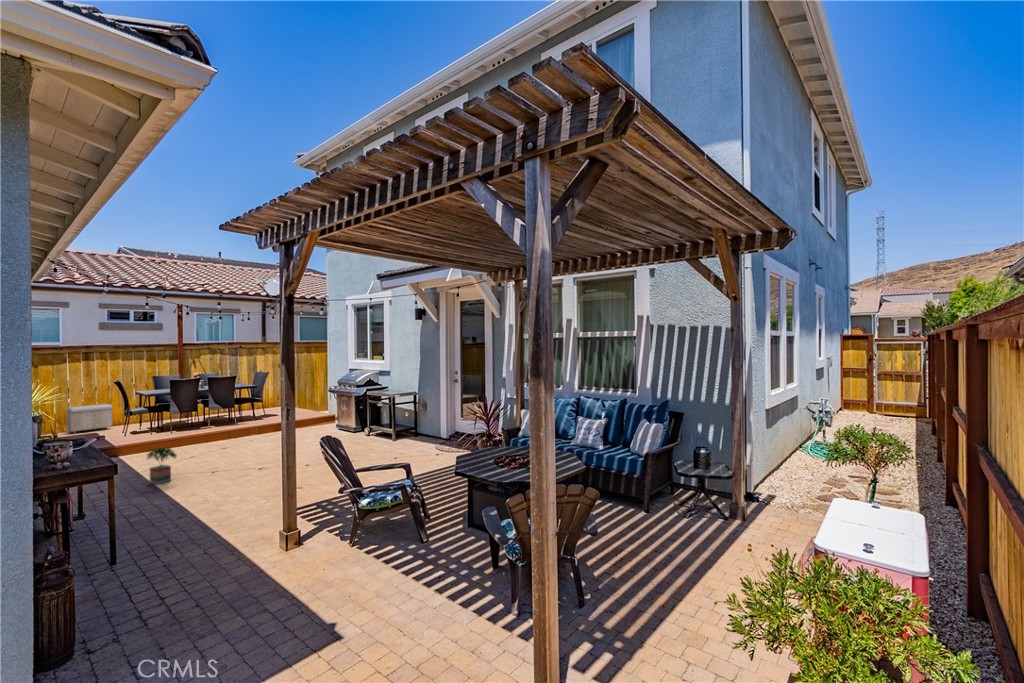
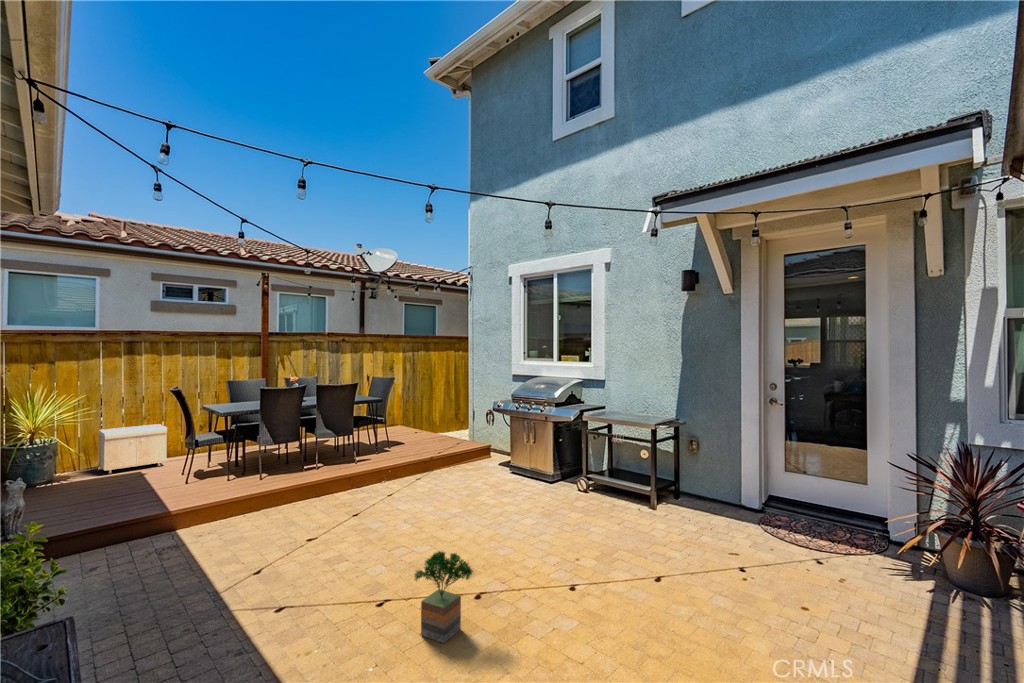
potted tree: present [147,448,176,484] -> present [415,551,473,643]

